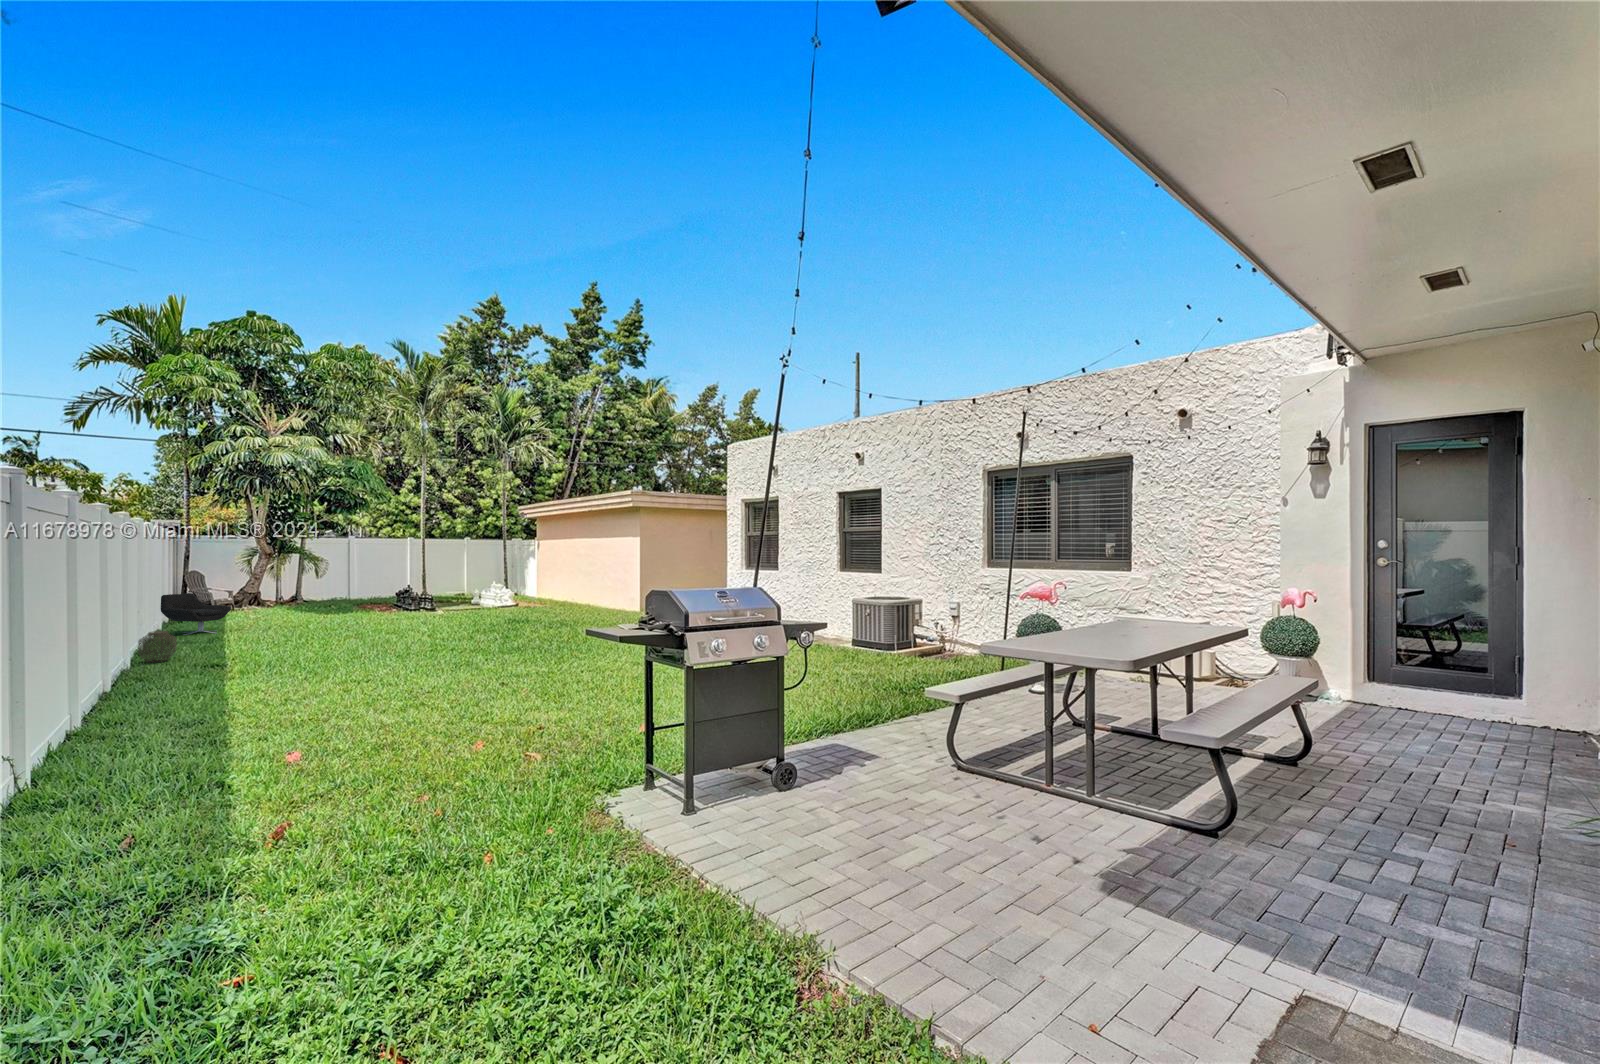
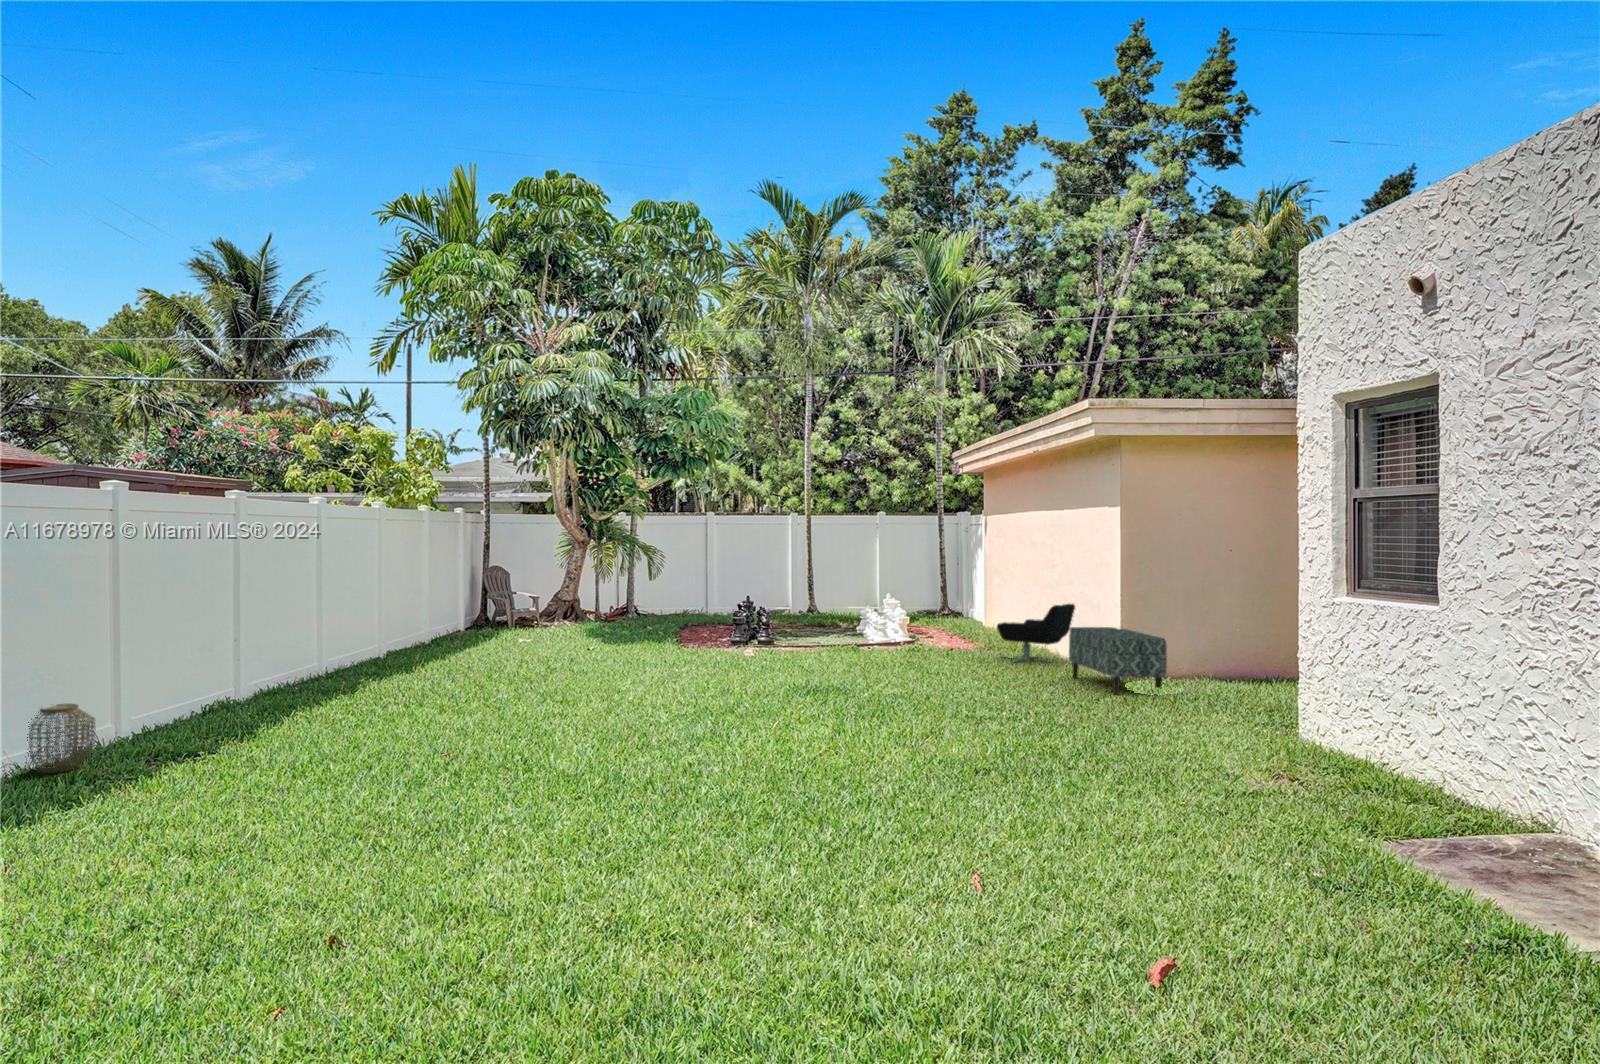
bench: none [589,587,630,612] -> present [1069,627,1167,695]
lounge chair: present [161,593,231,635] -> present [997,604,1075,662]

